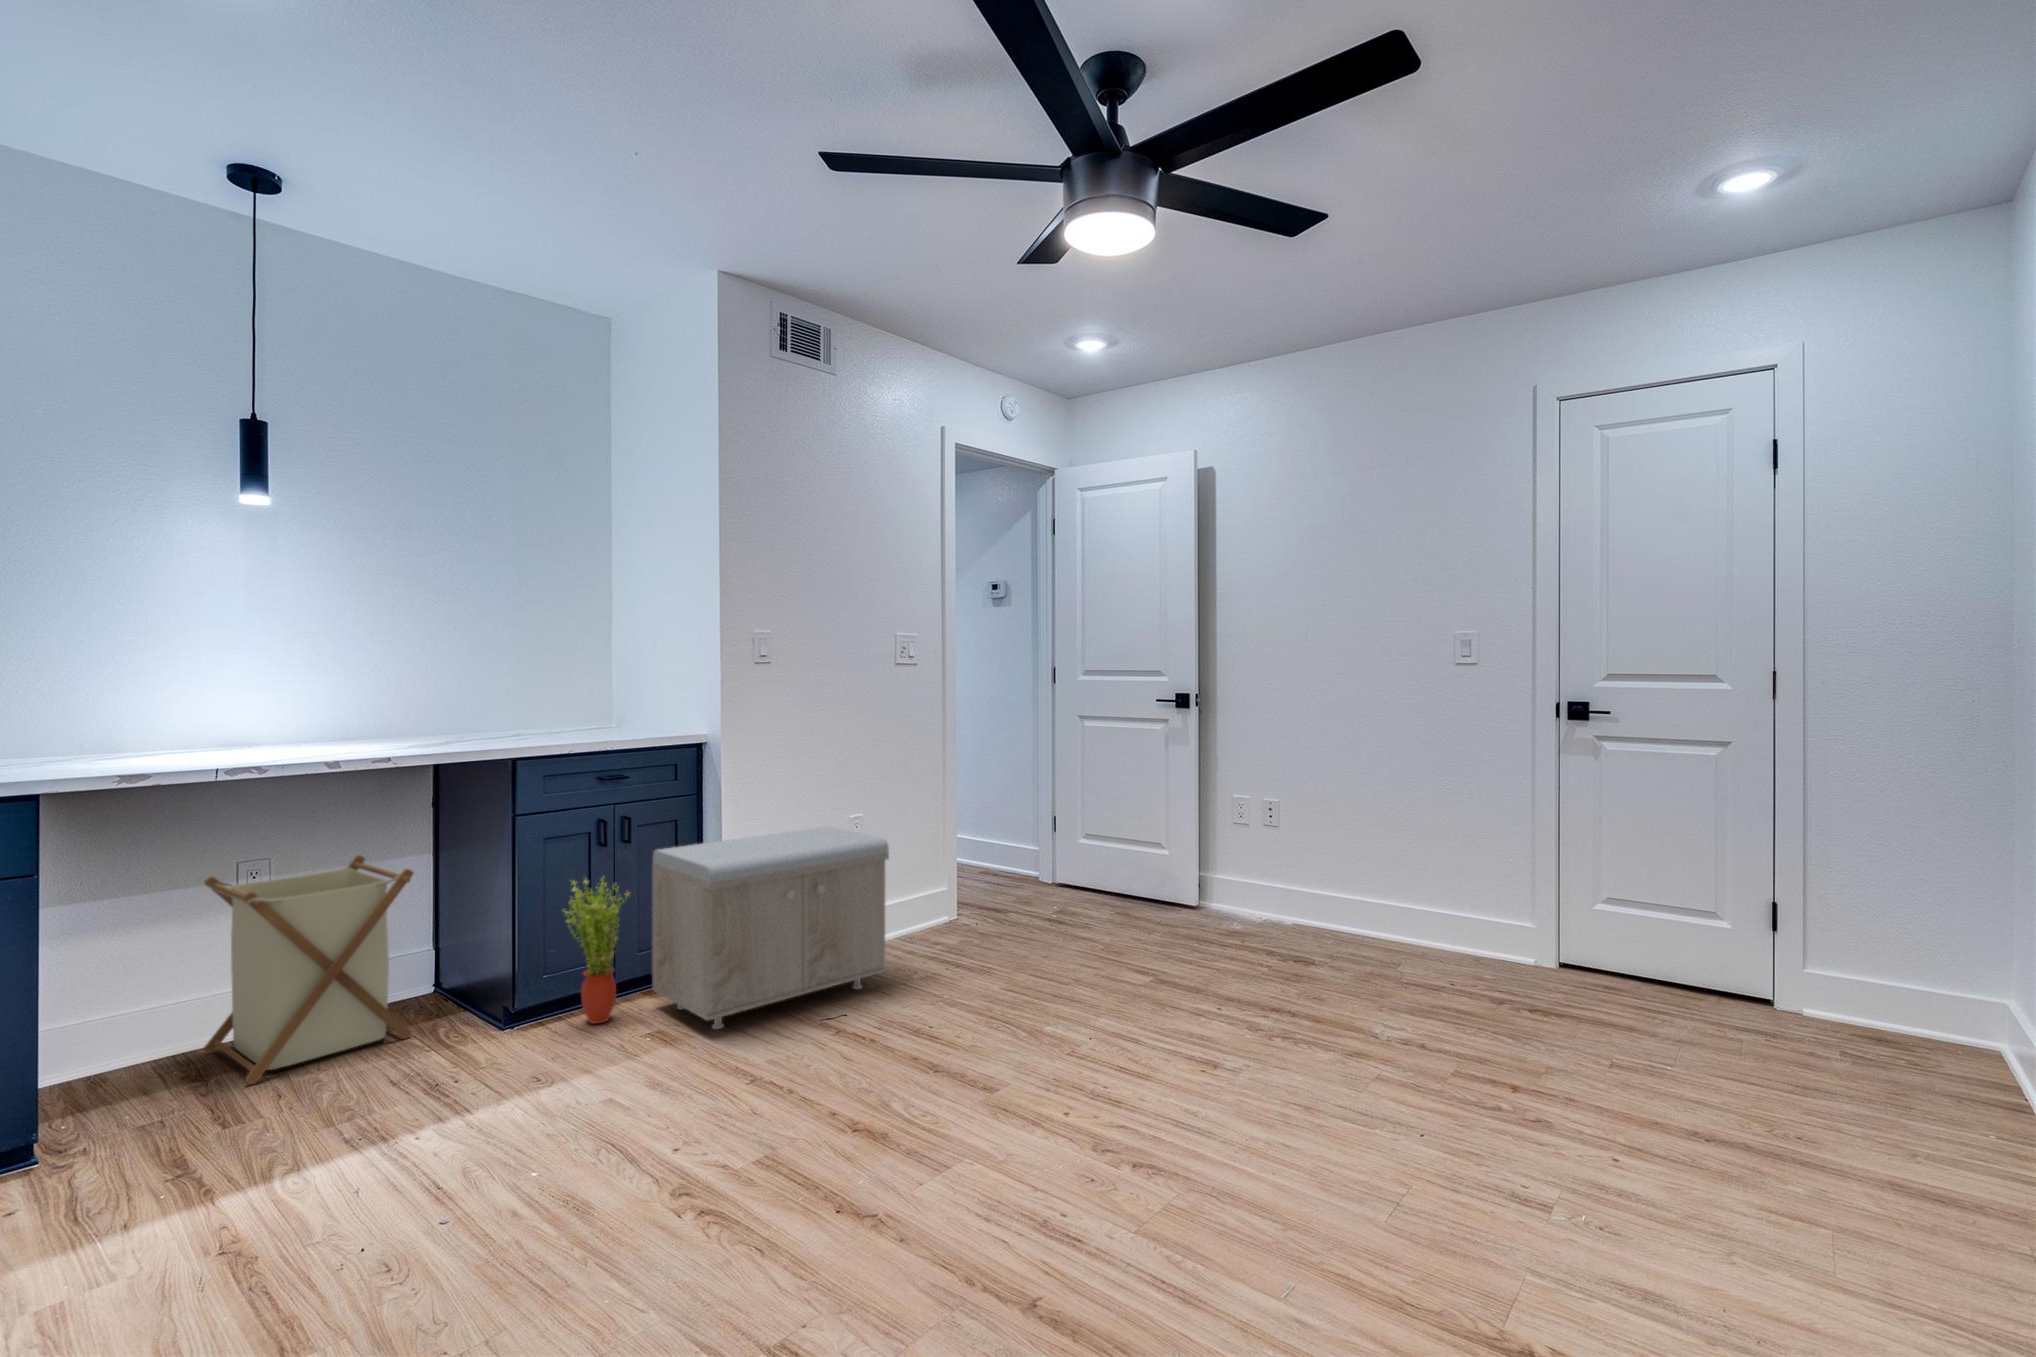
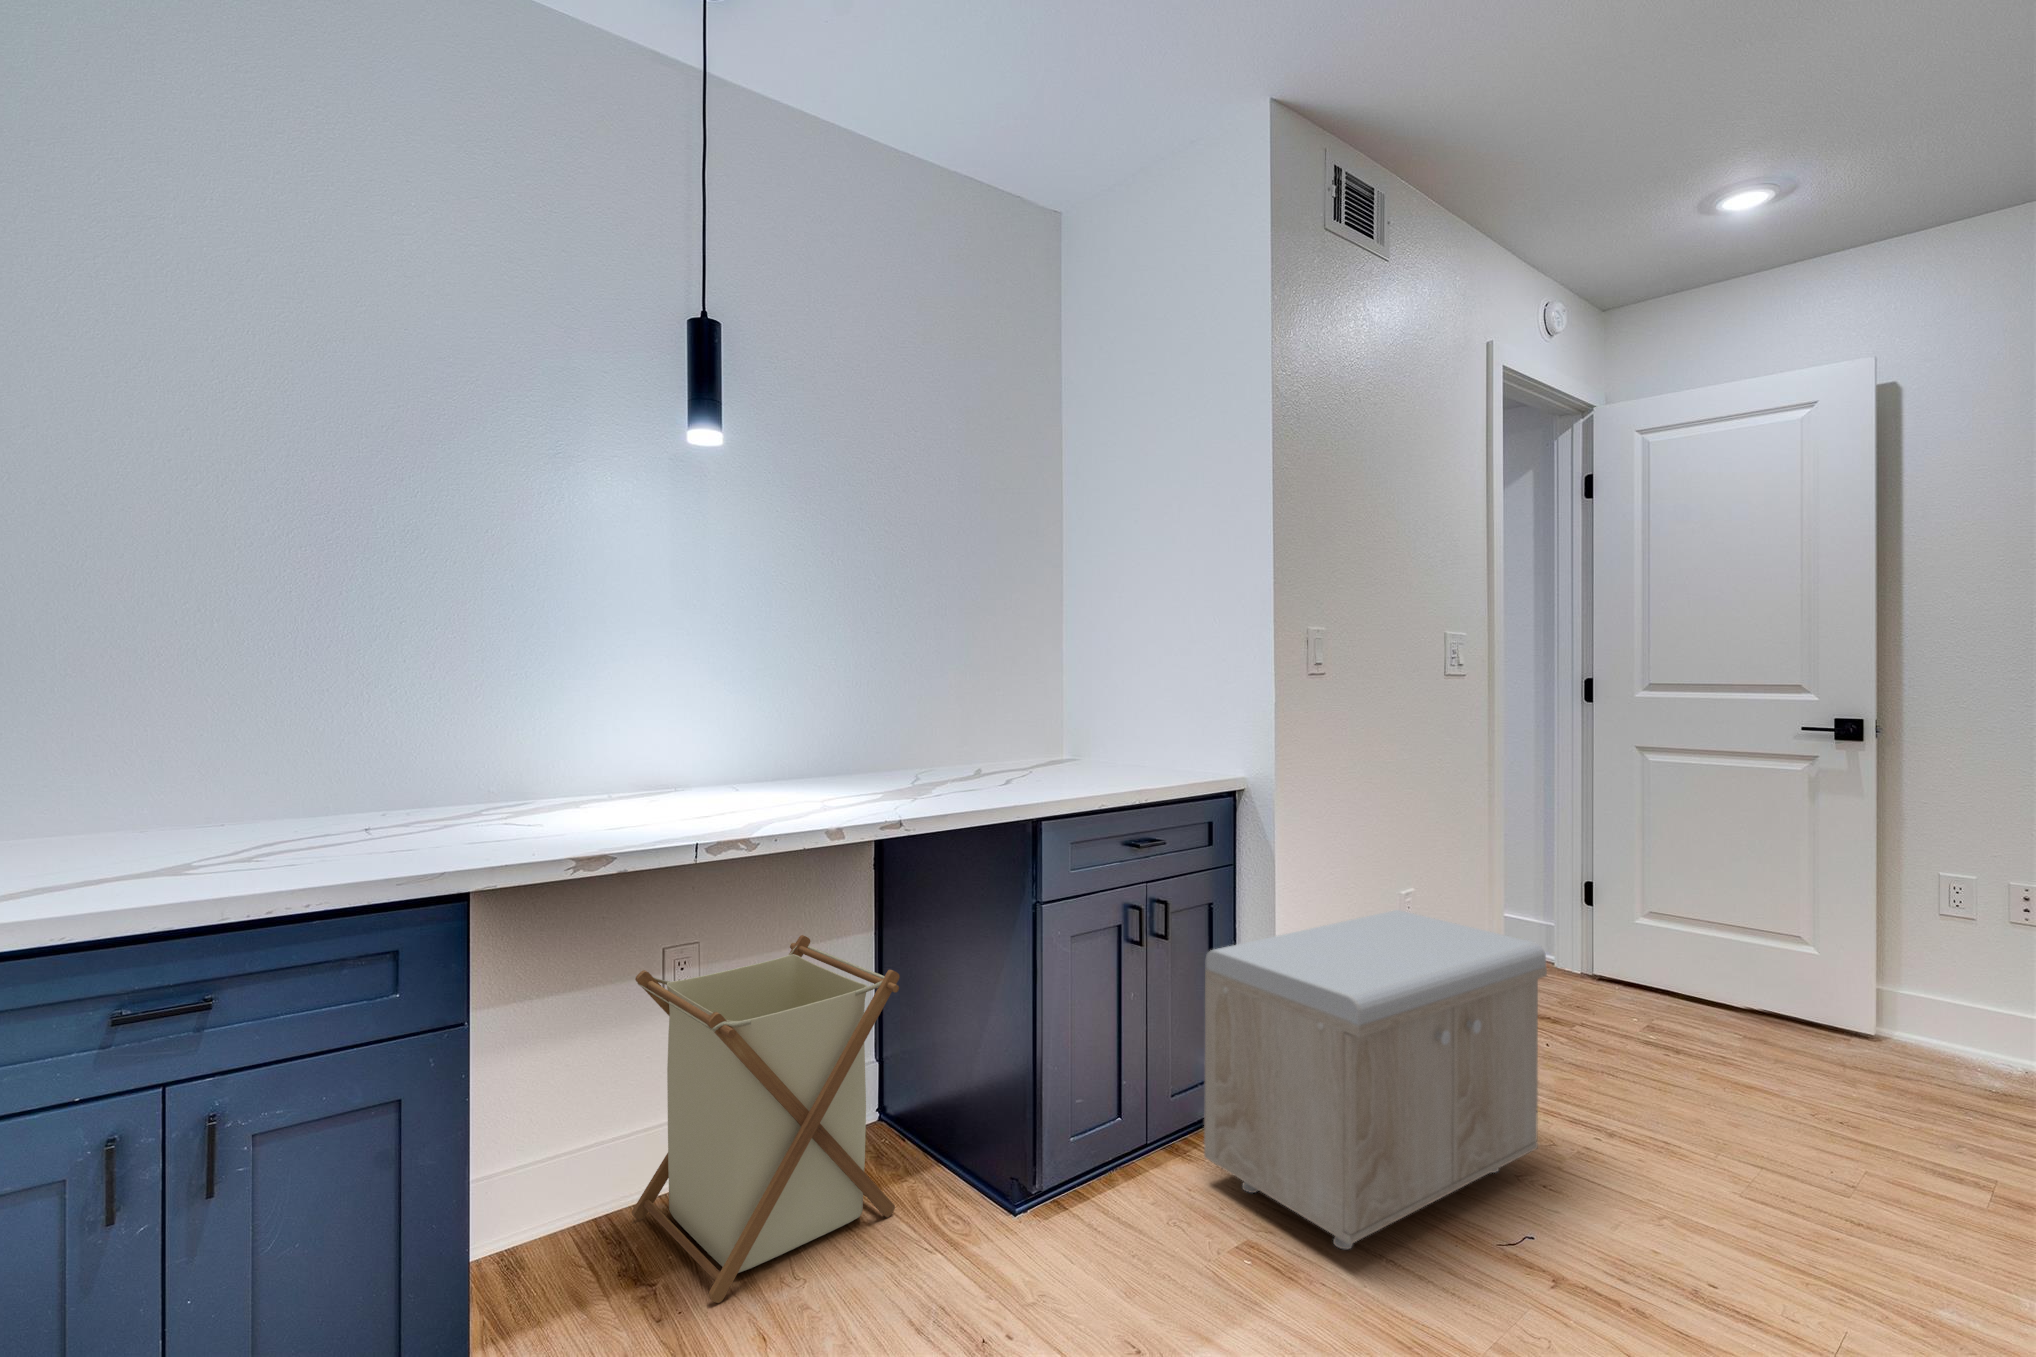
potted plant: present [563,878,629,1024] -> none [1106,988,1190,1213]

